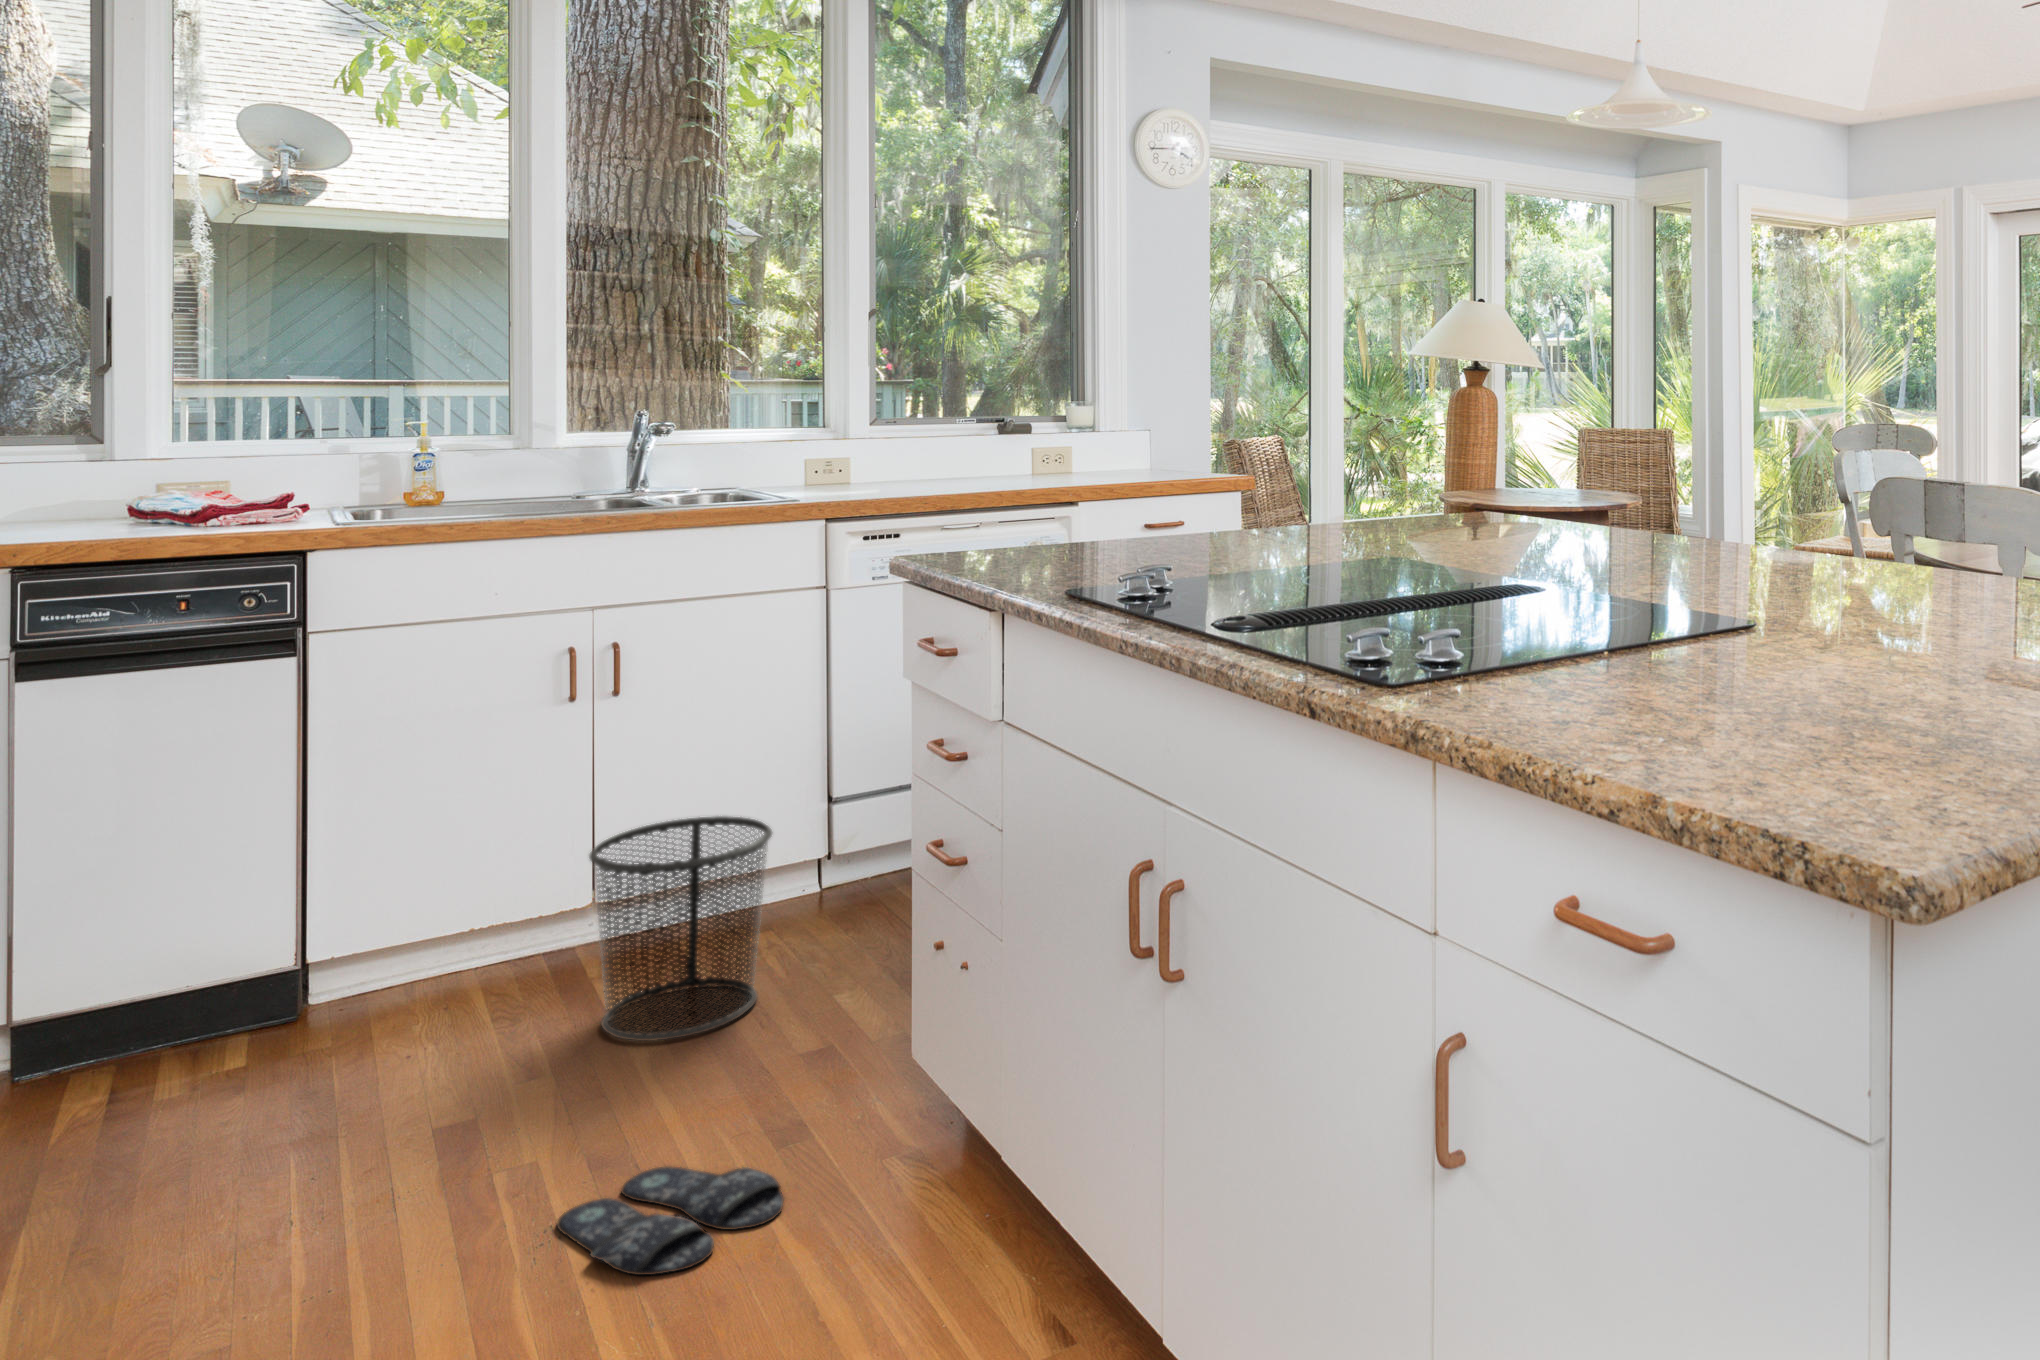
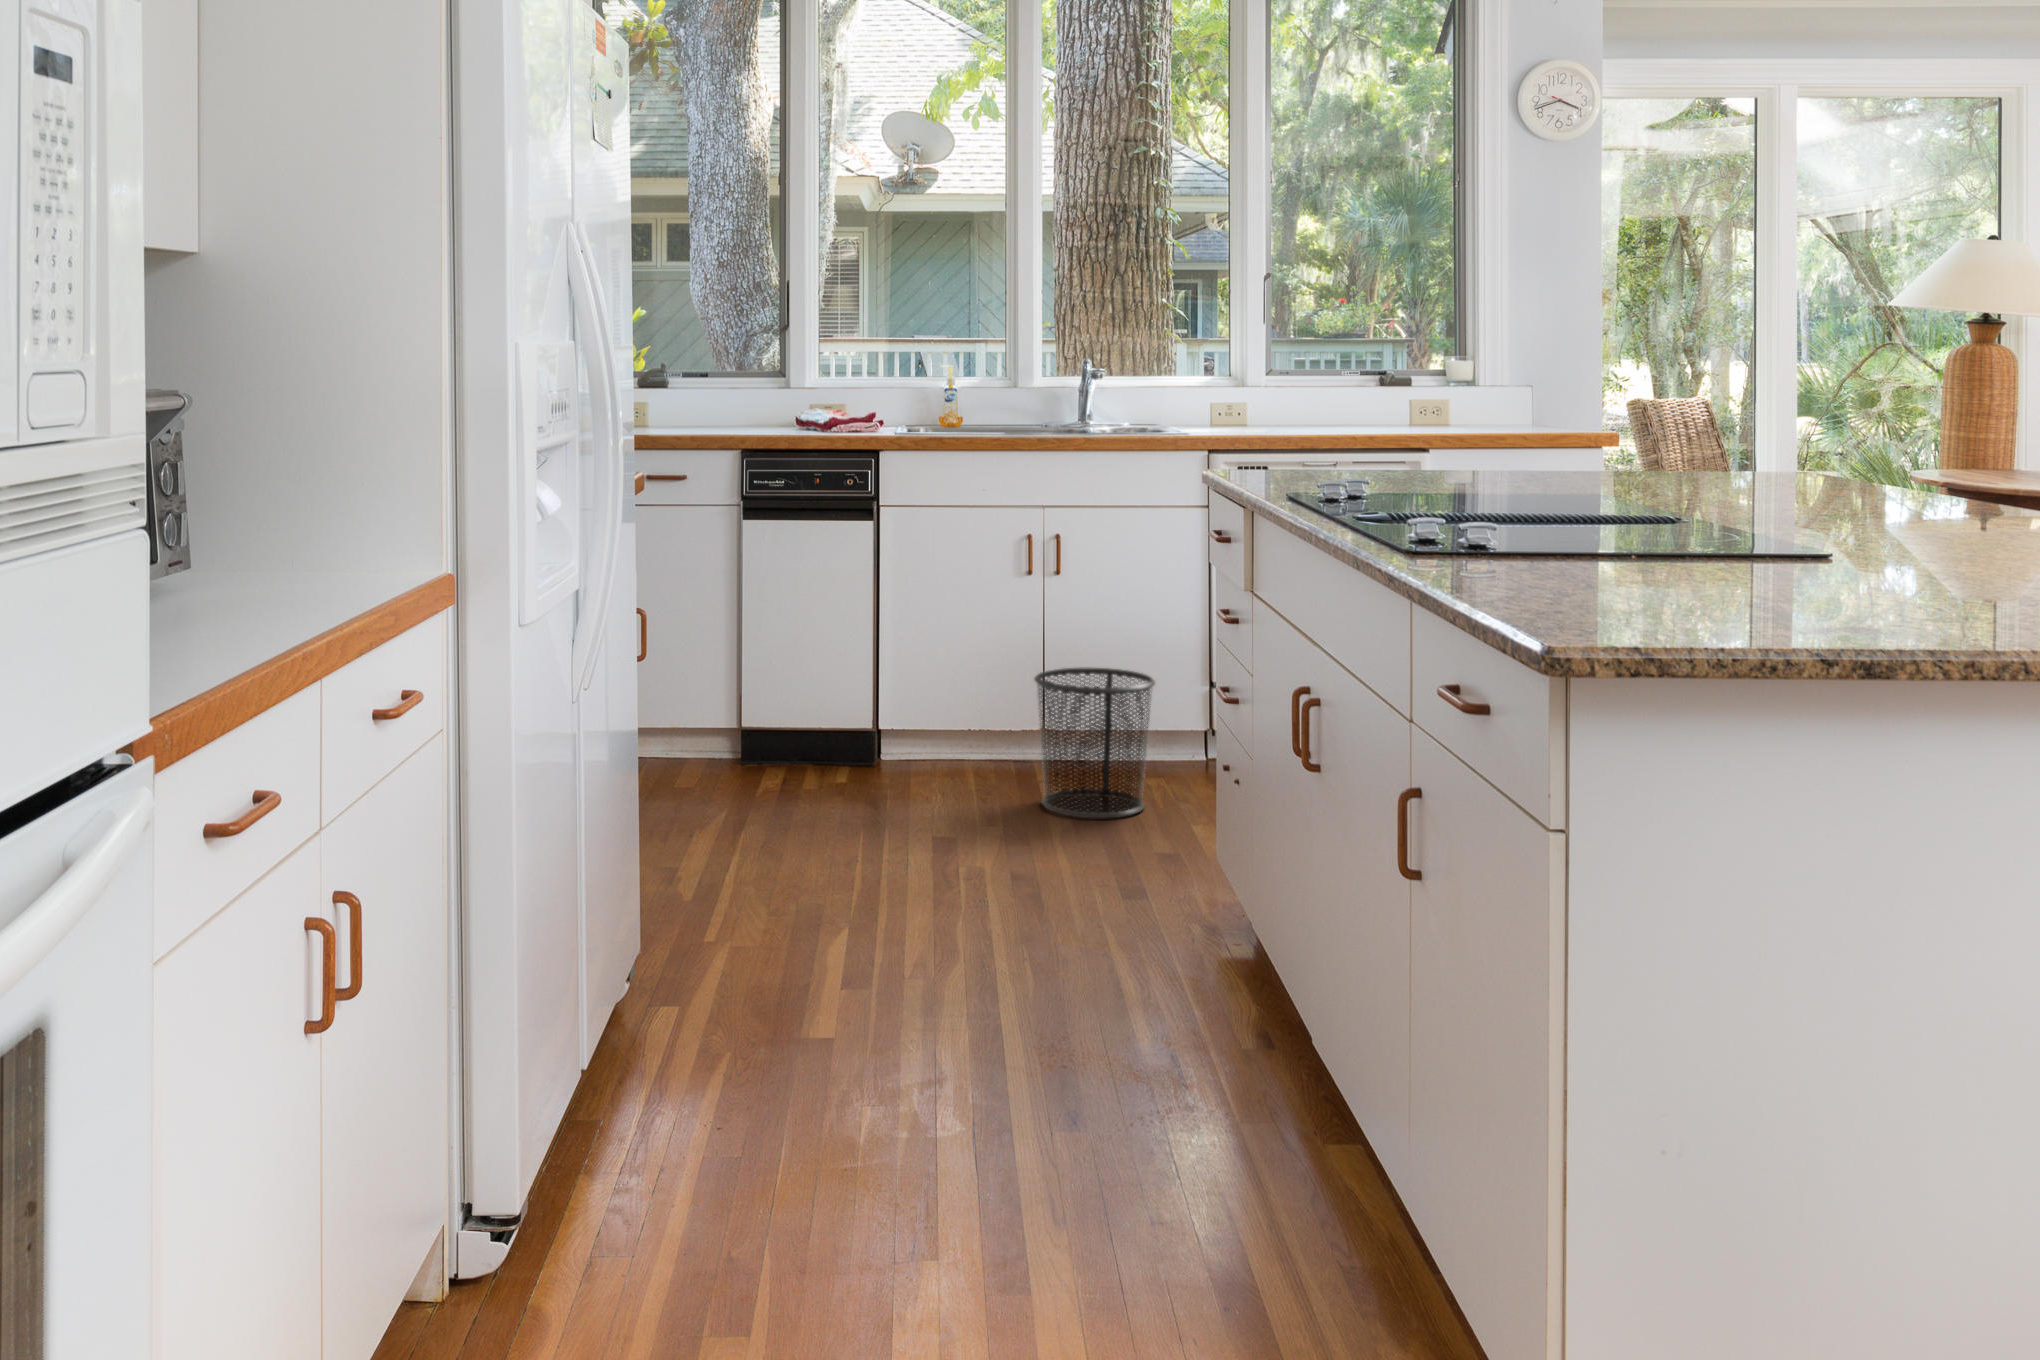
slippers: present [557,1166,783,1275] -> none [985,869,1113,912]

